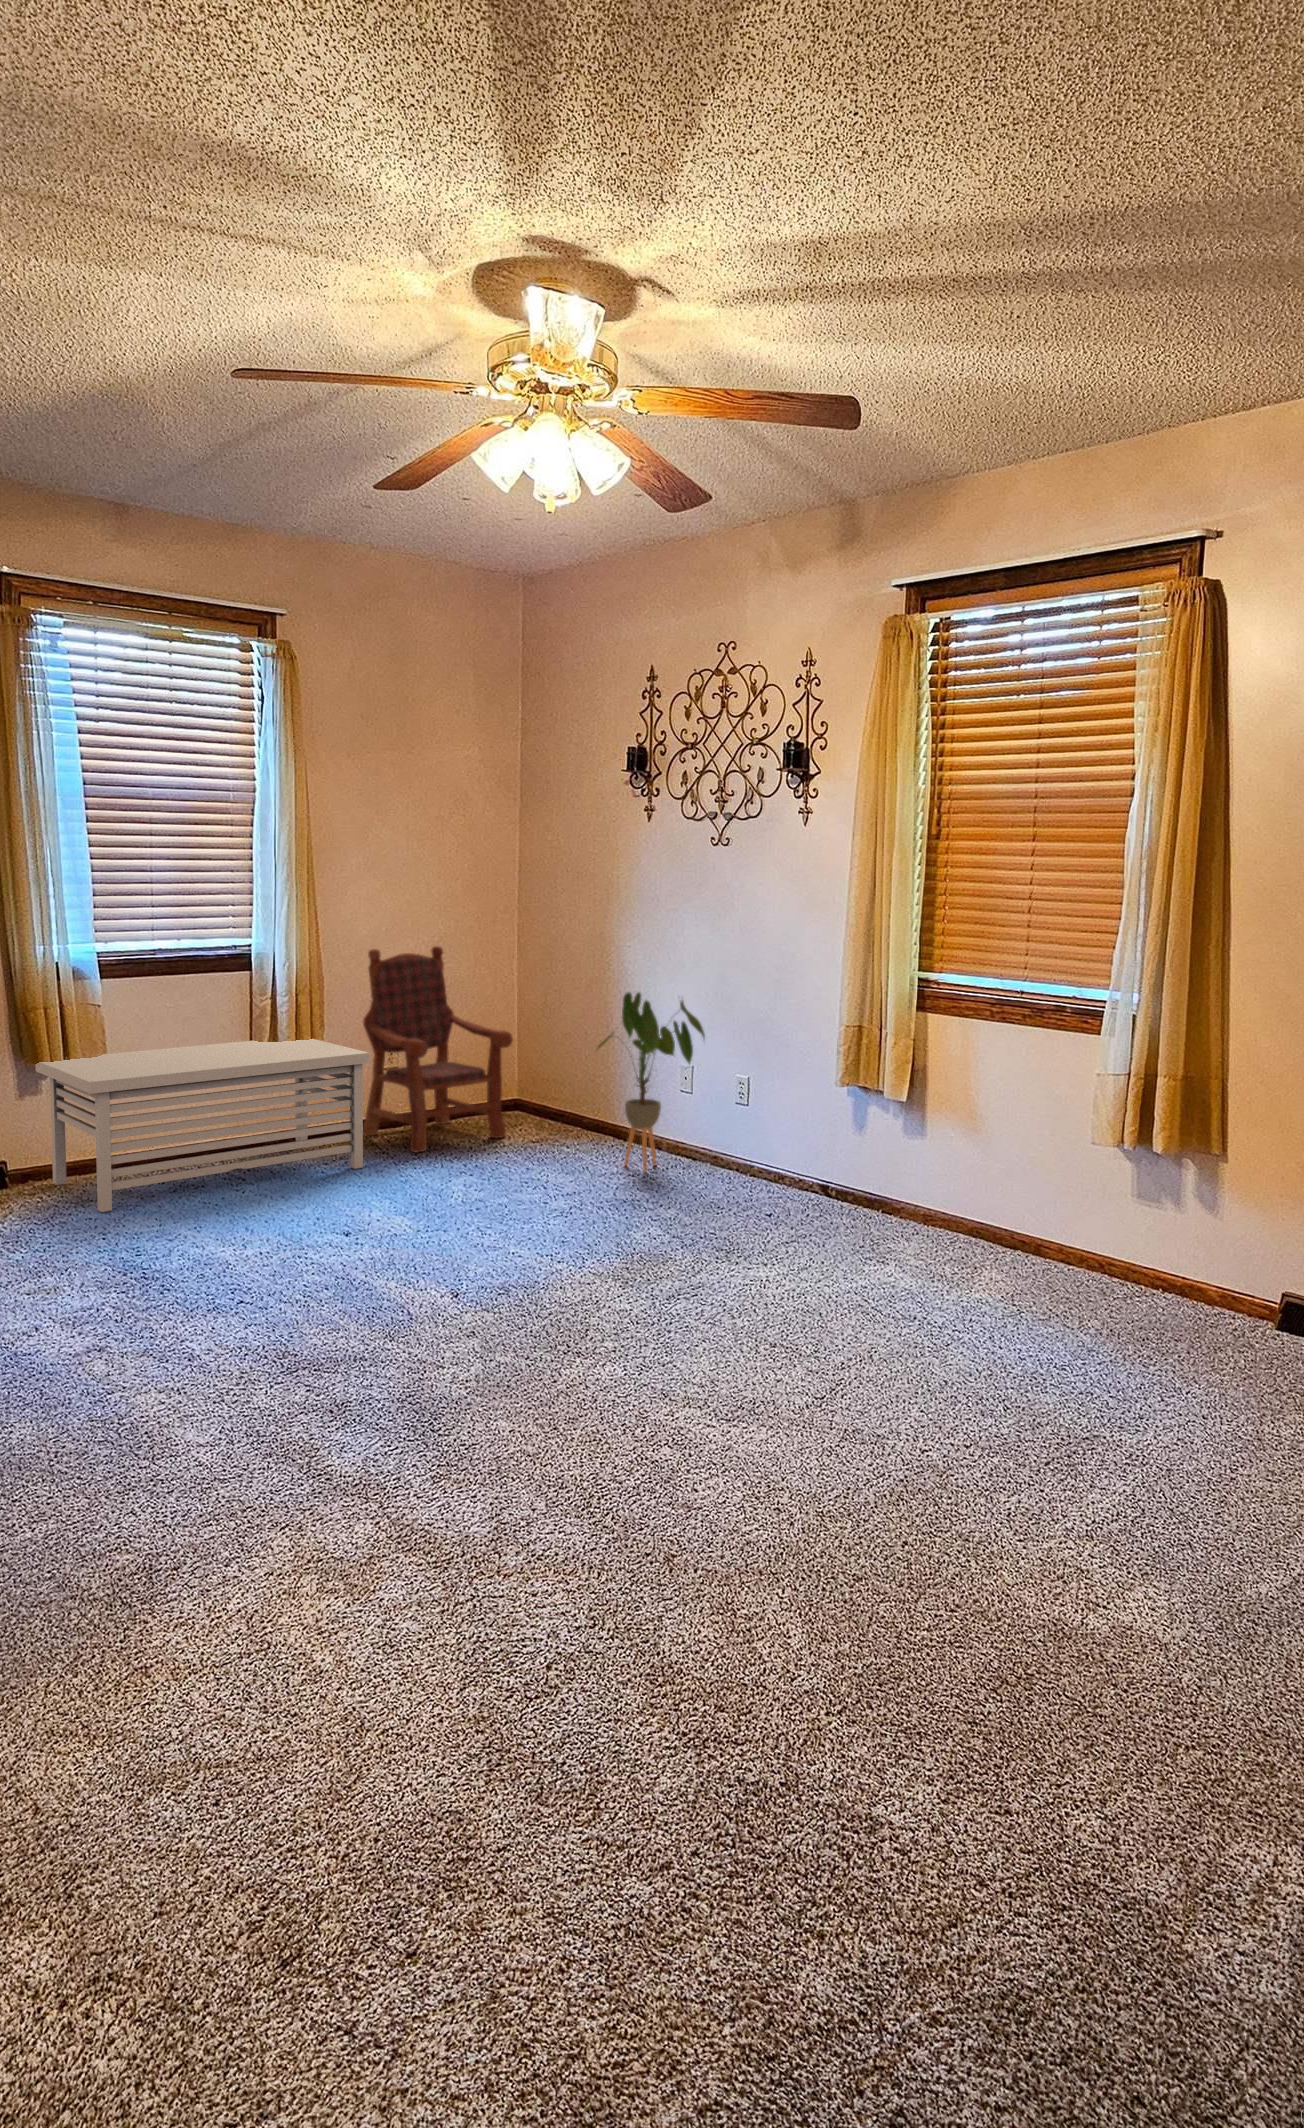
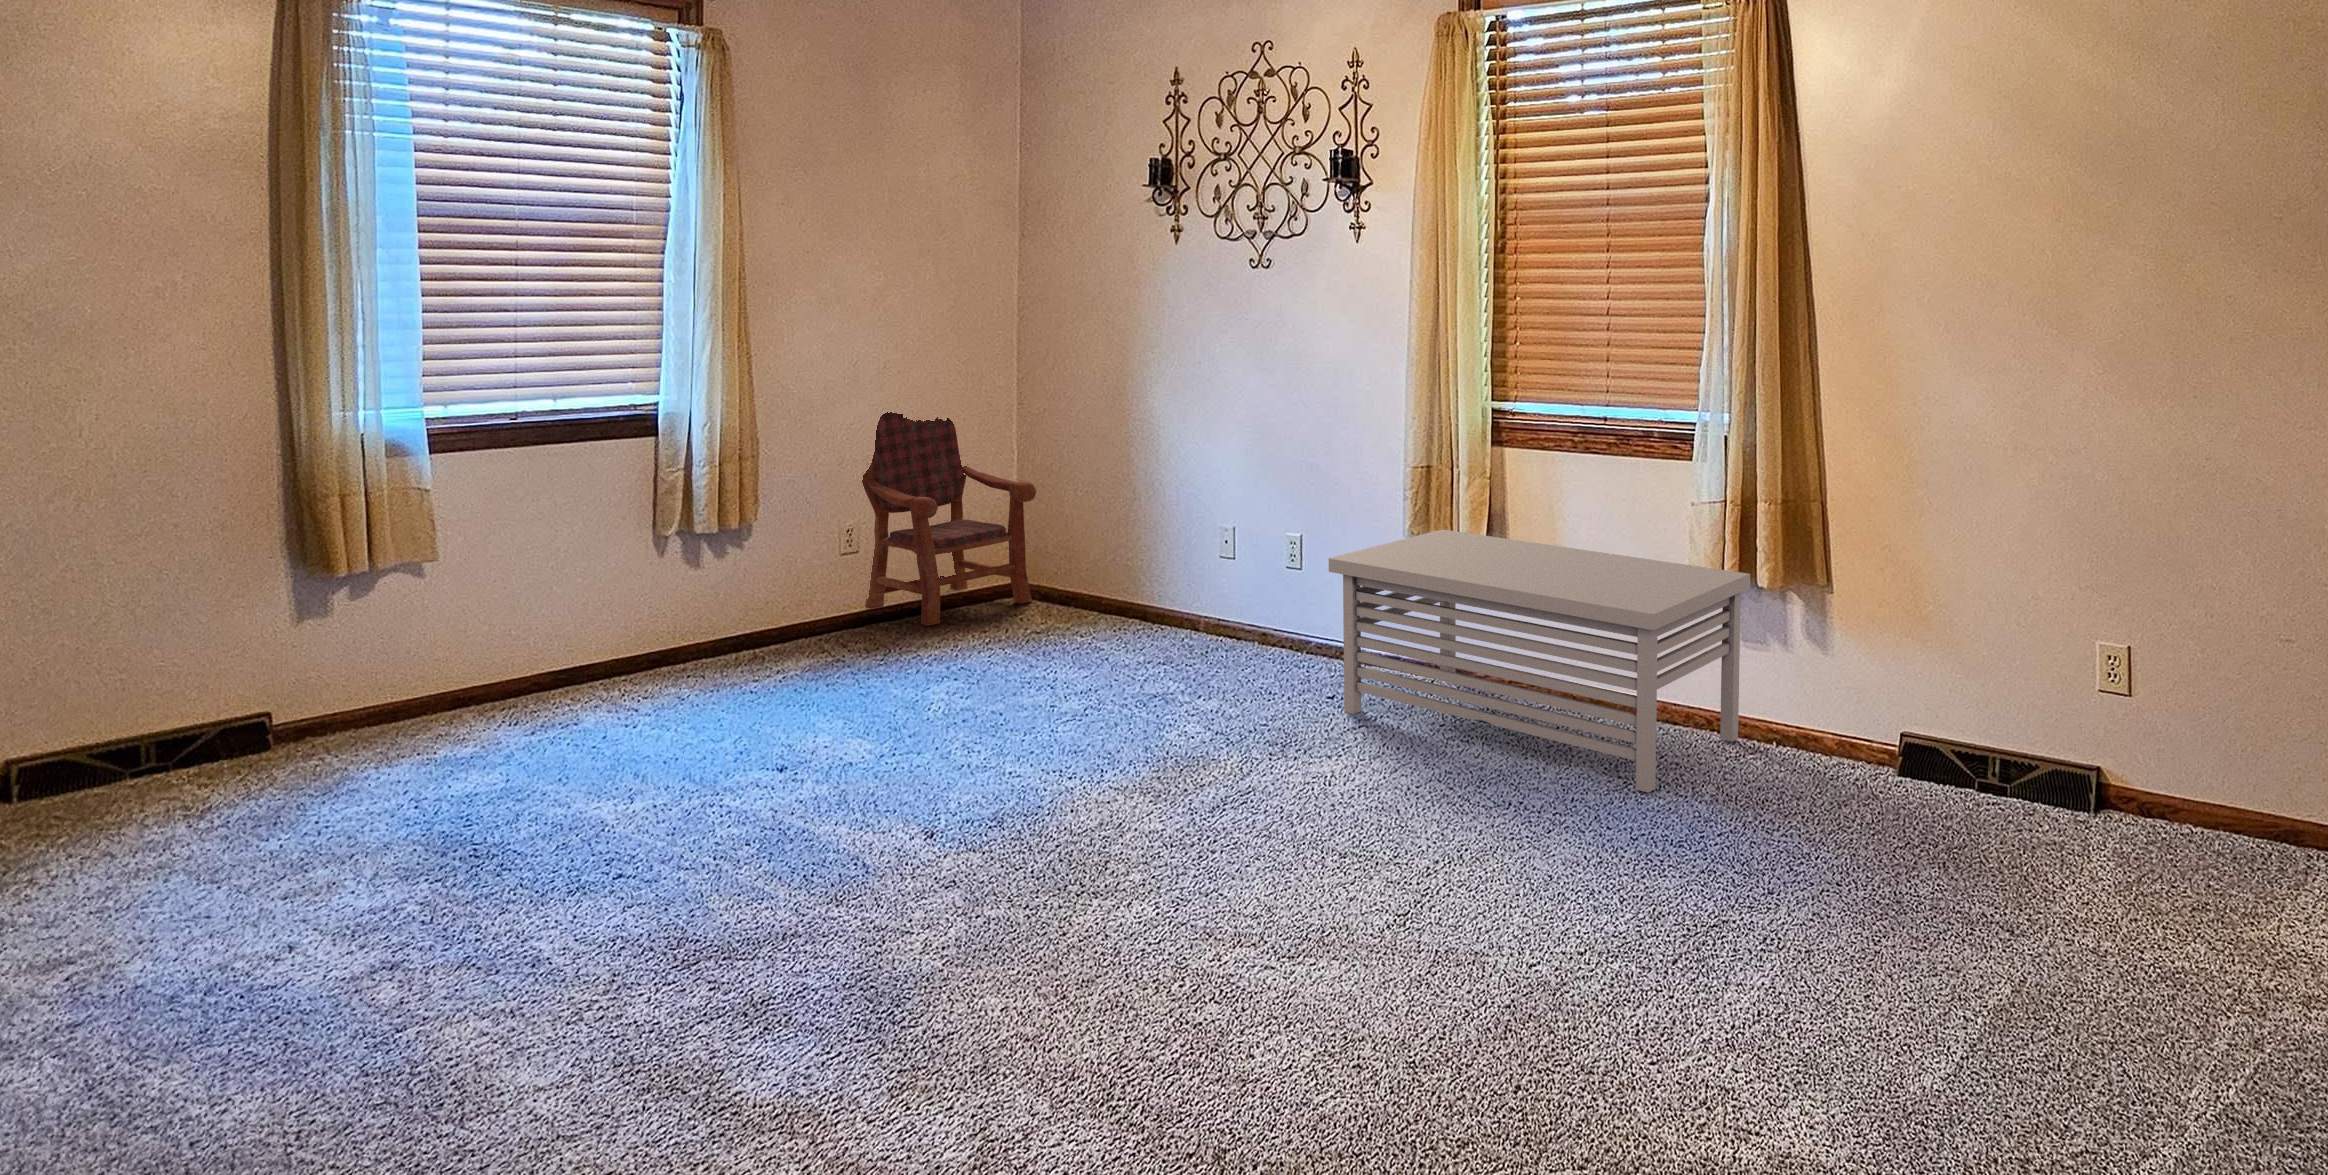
house plant: present [597,992,705,1171] -> none [1129,433,1254,634]
storage bench: present [36,1039,370,1212] -> present [1329,529,1750,793]

